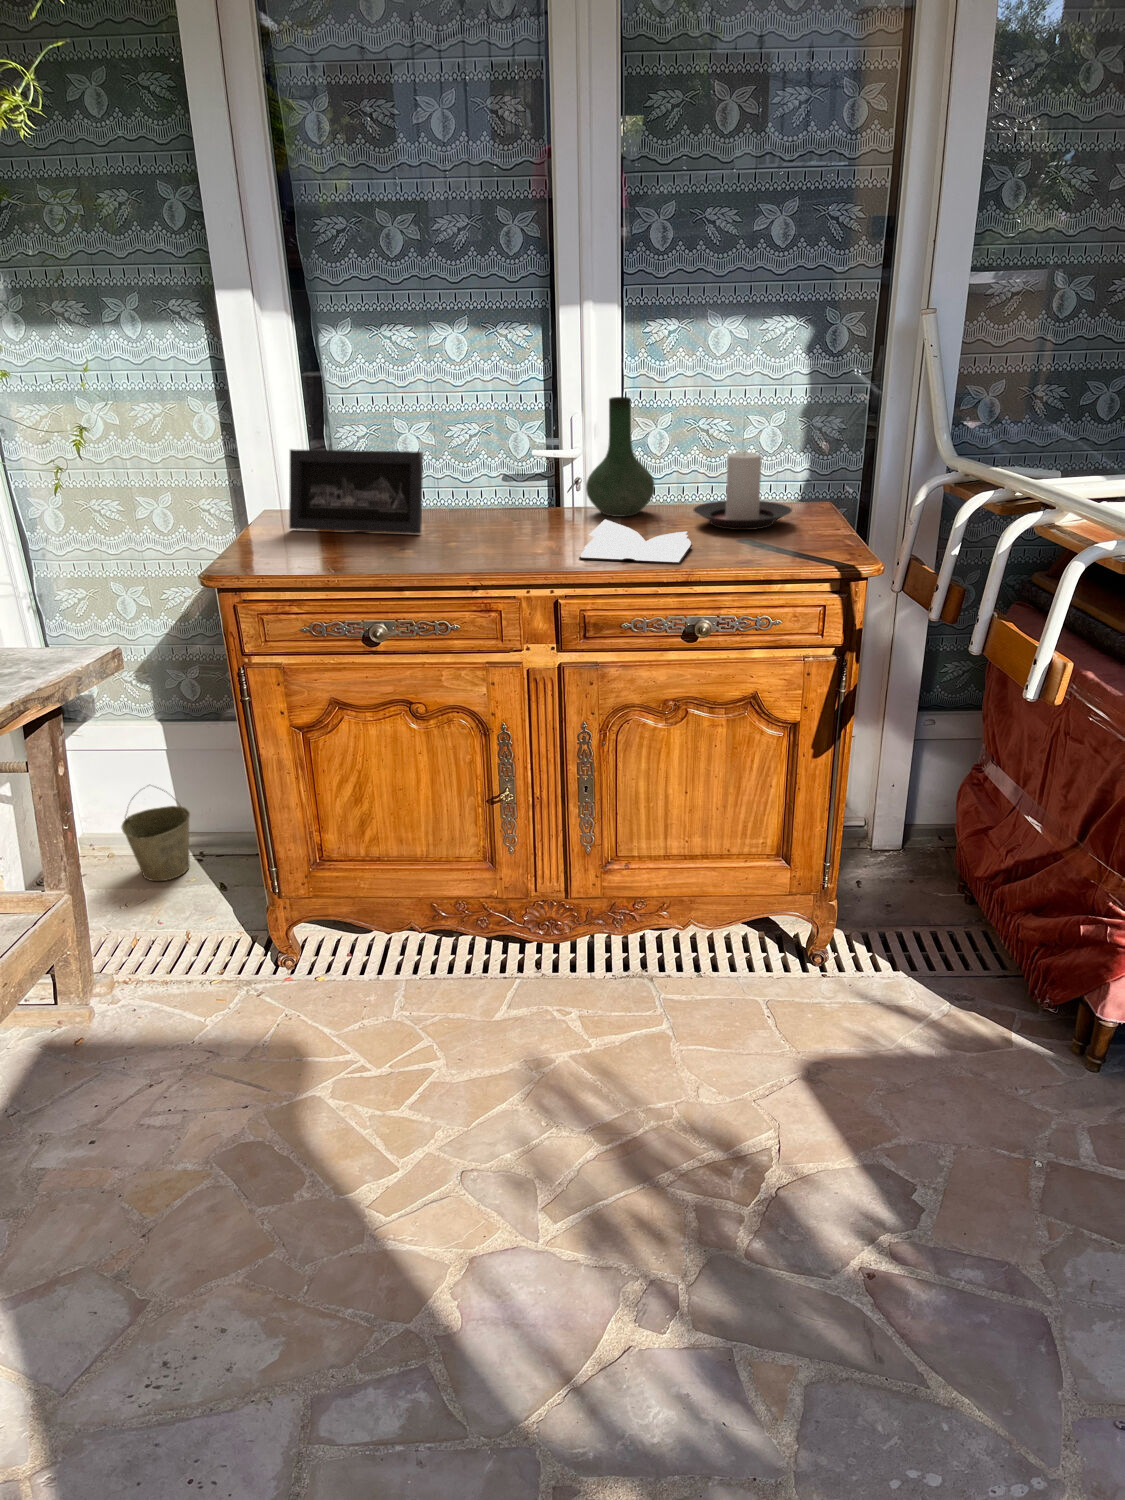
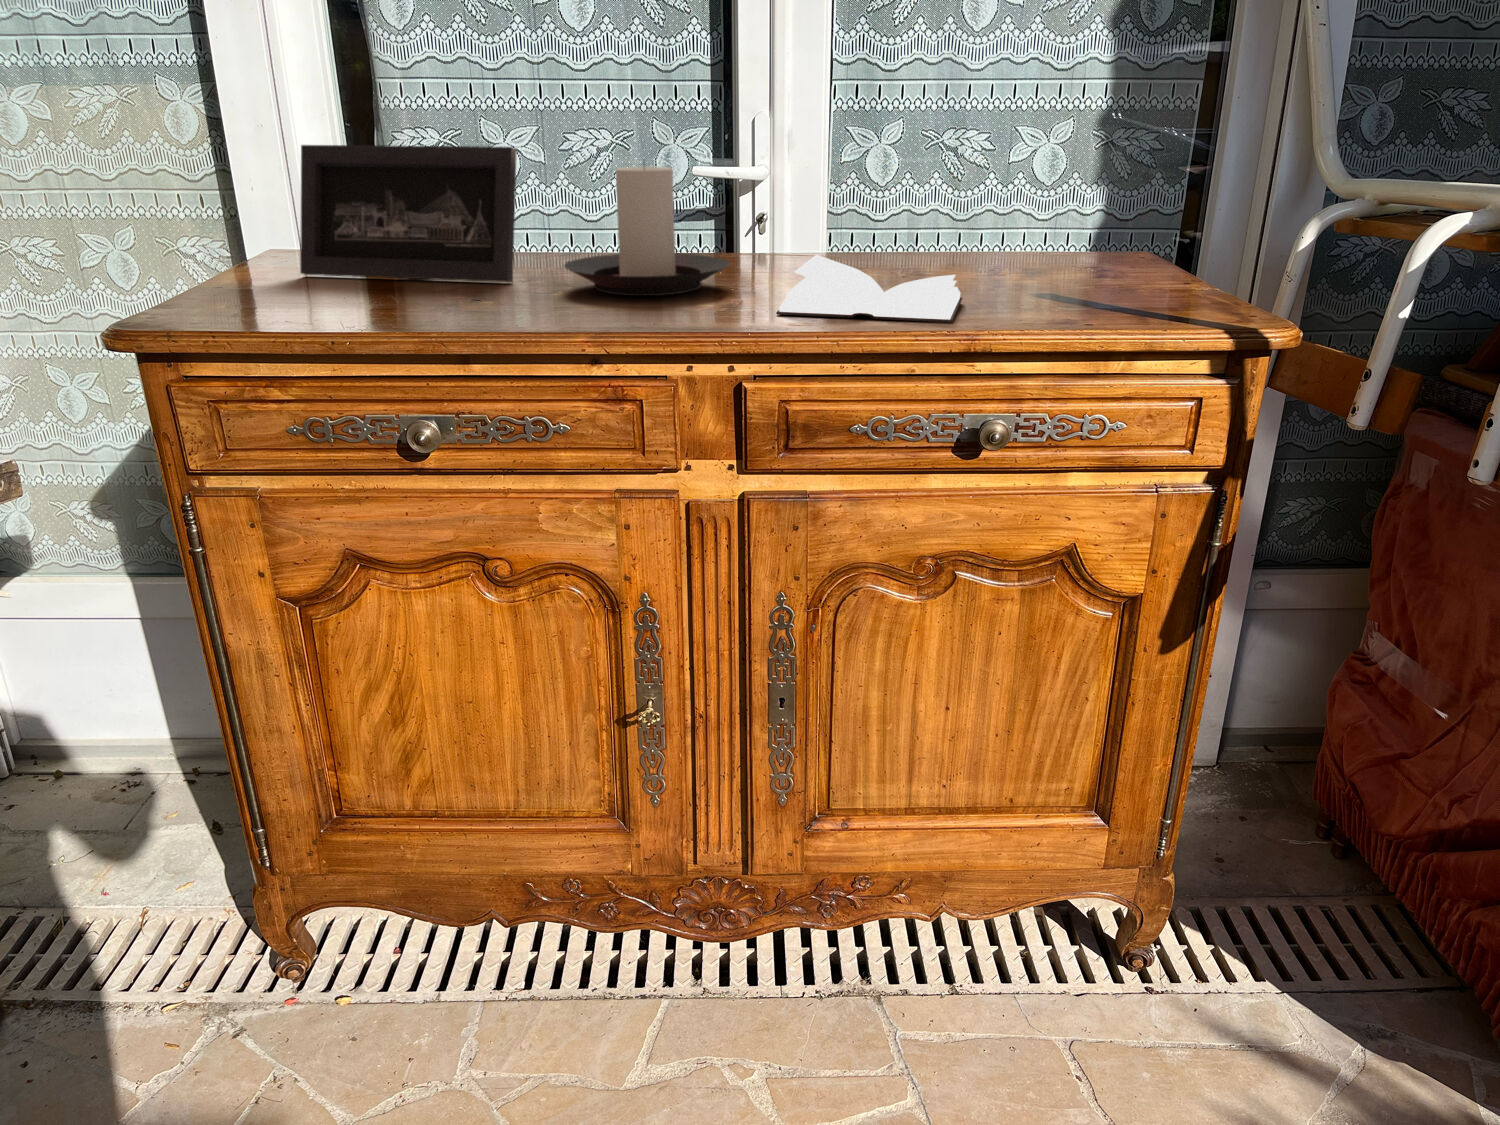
vase: present [586,397,654,517] -> none [775,78,882,267]
candle holder: present [694,452,792,530] -> present [564,166,729,296]
bucket: present [121,790,190,881] -> none [58,674,170,819]

